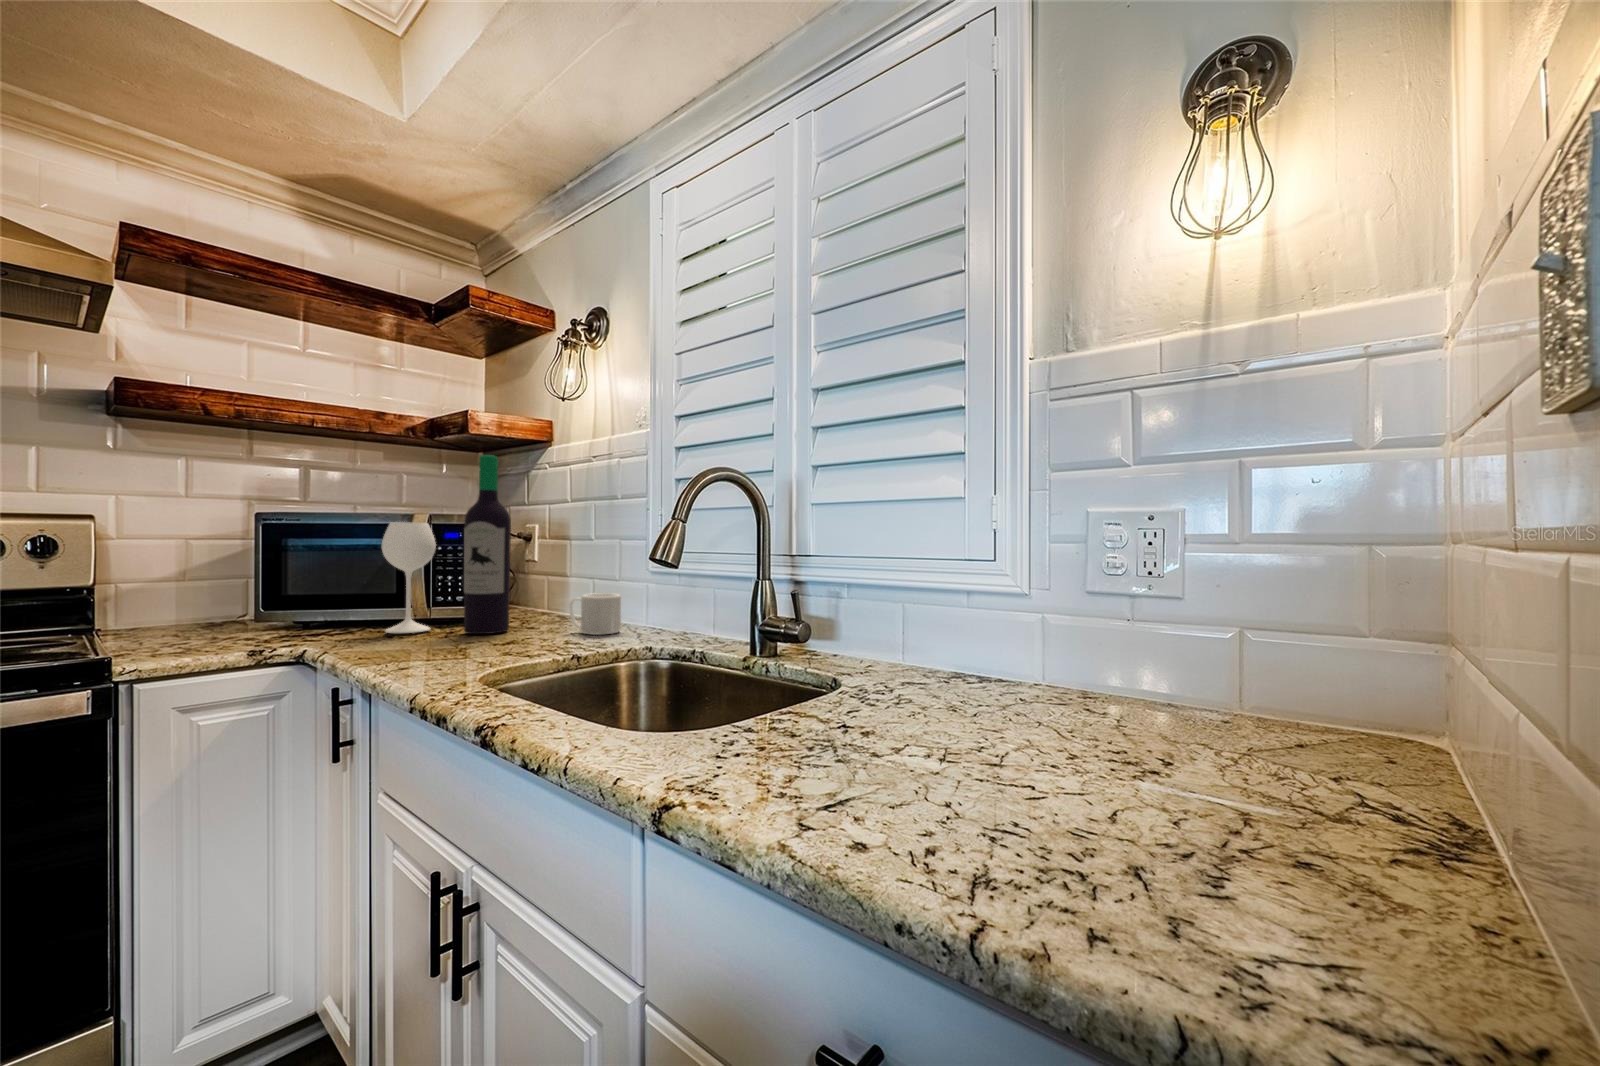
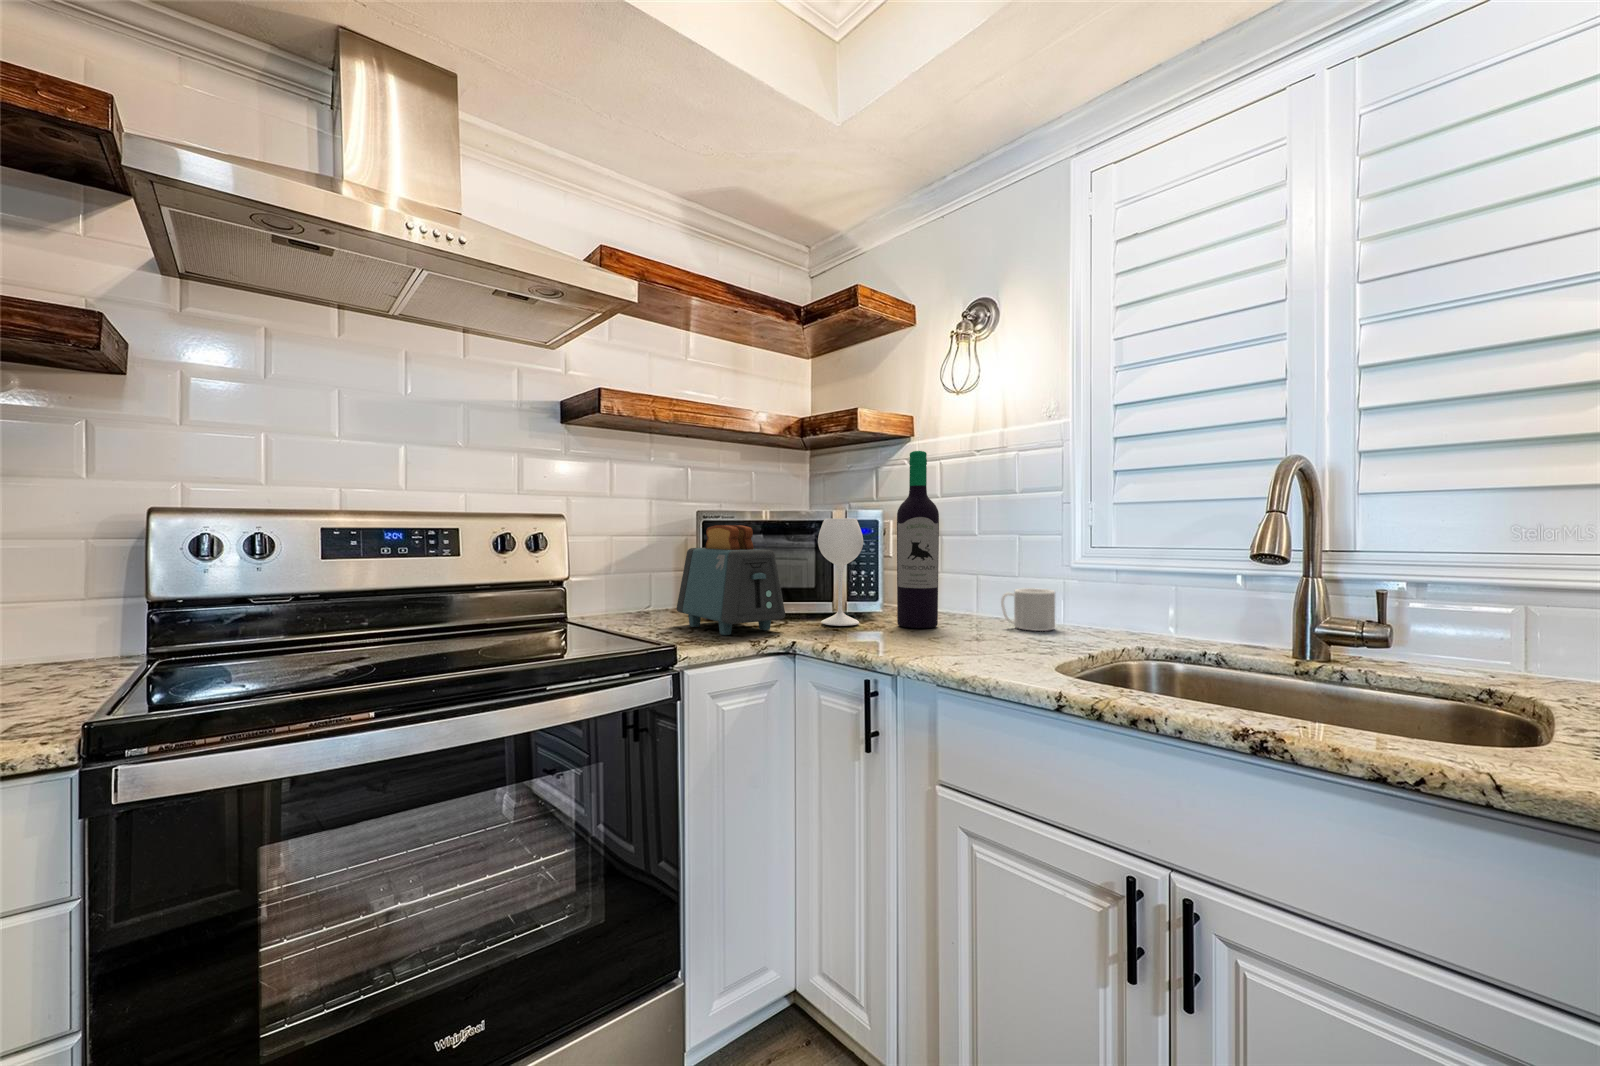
toaster: none [215,528,323,646] -> present [677,525,785,635]

